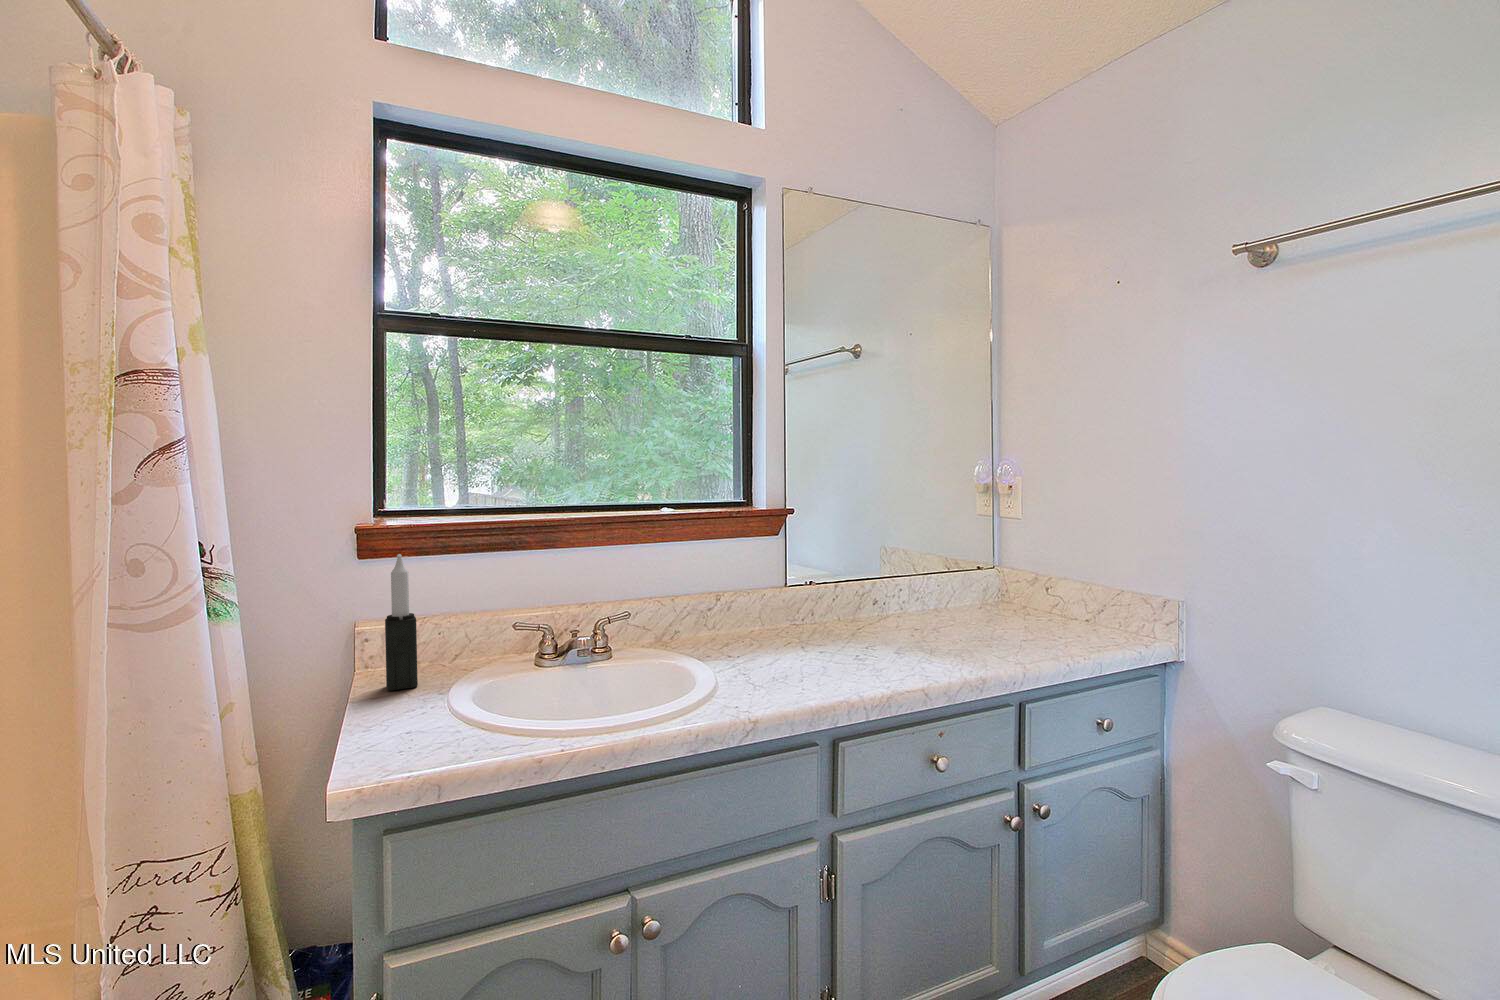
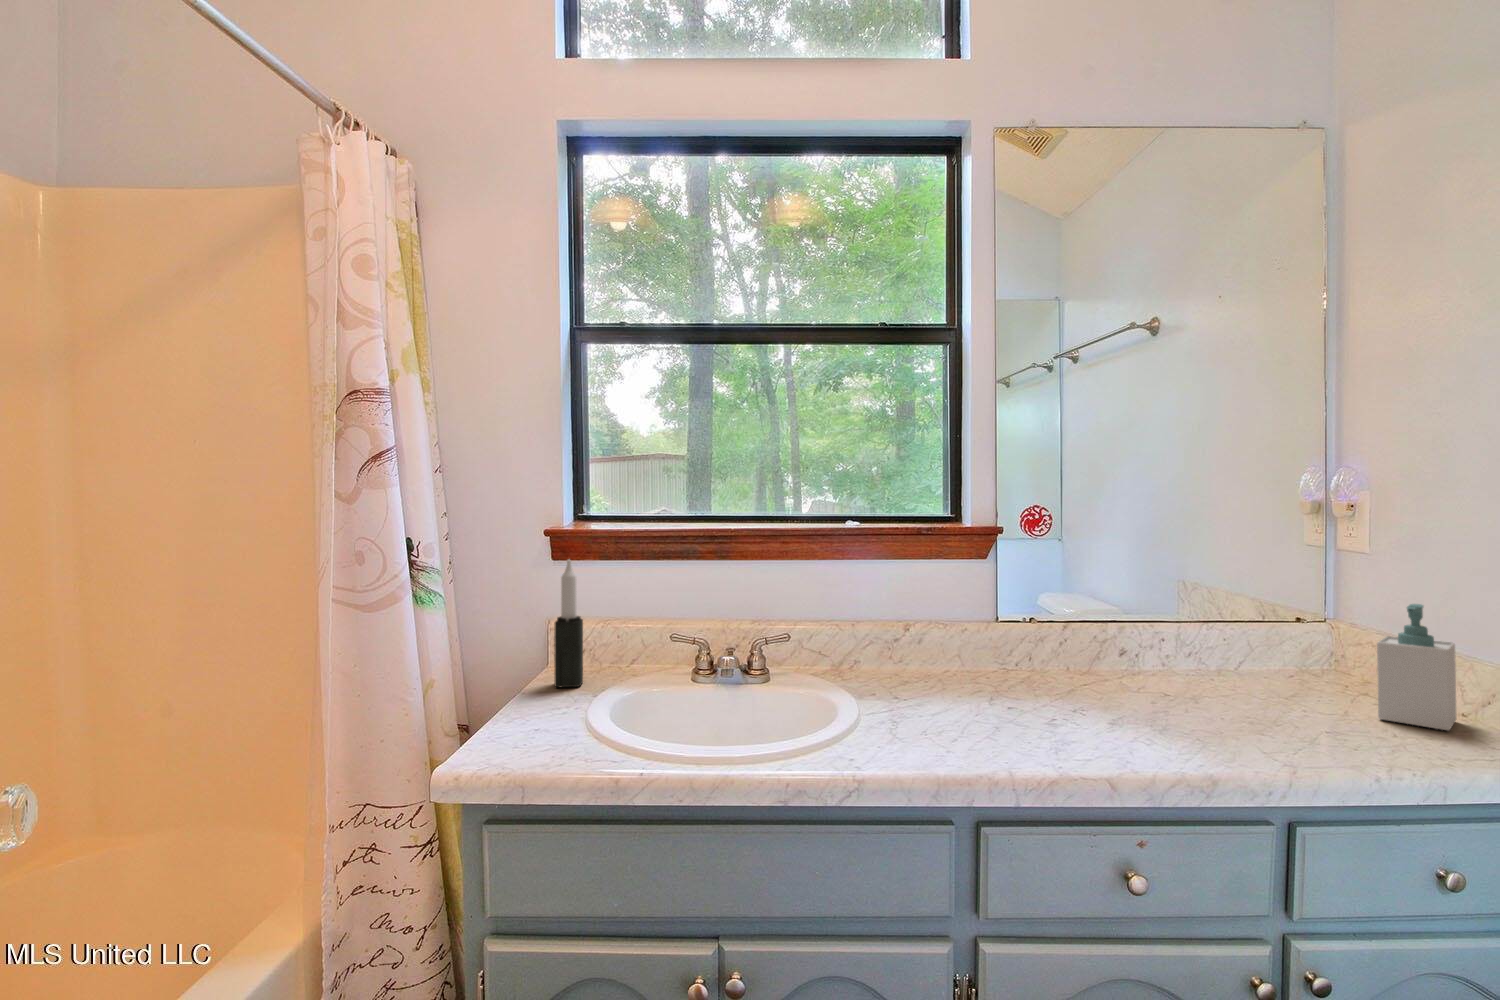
soap bottle: none [1026,554,1064,633] -> present [1377,604,1456,730]

